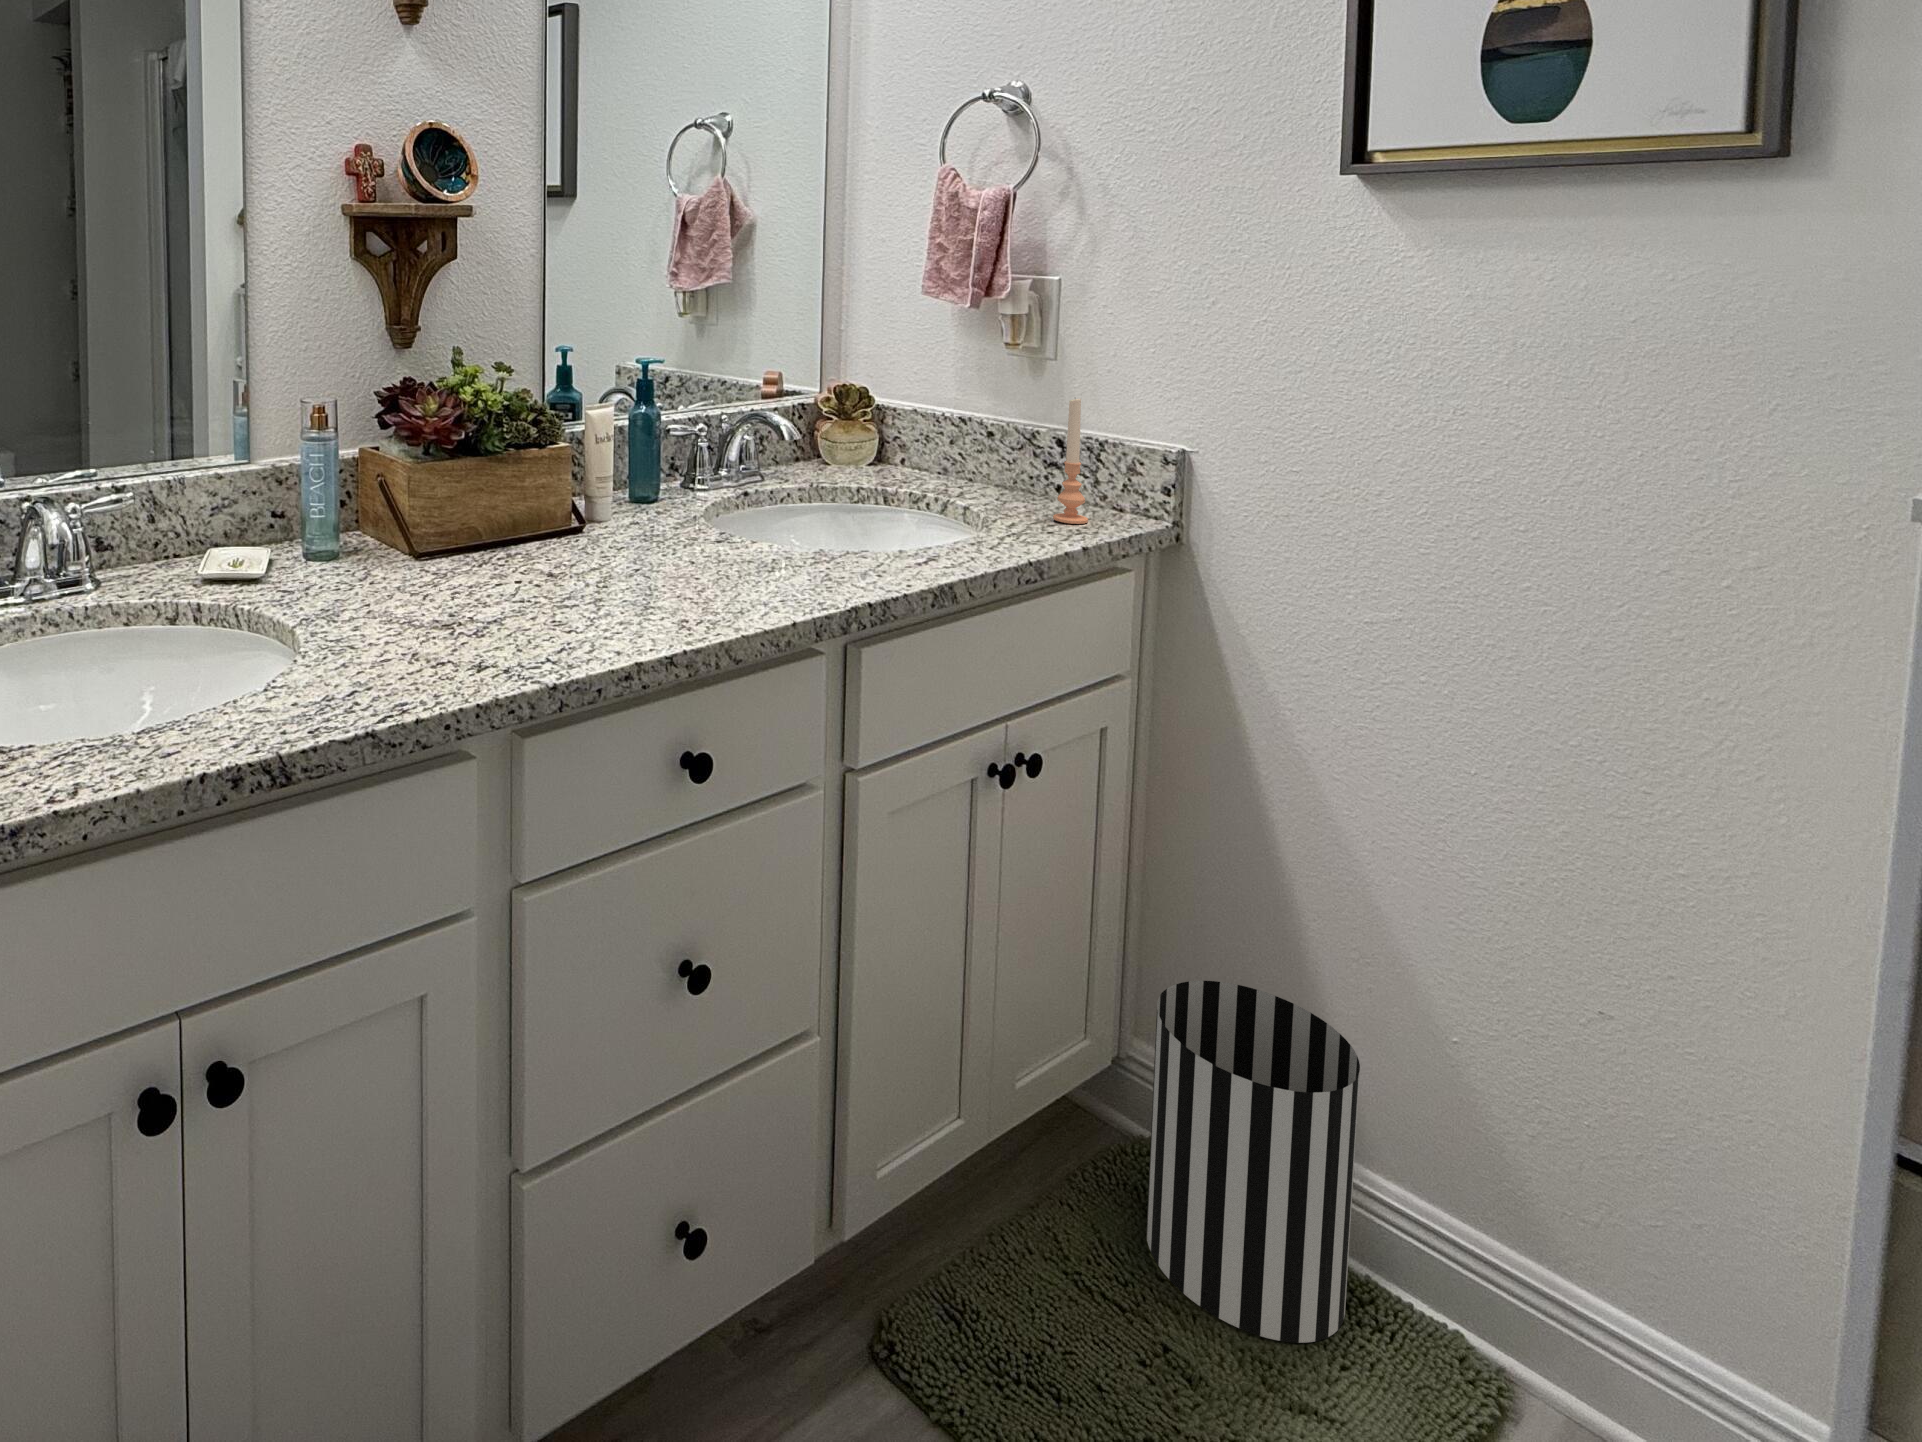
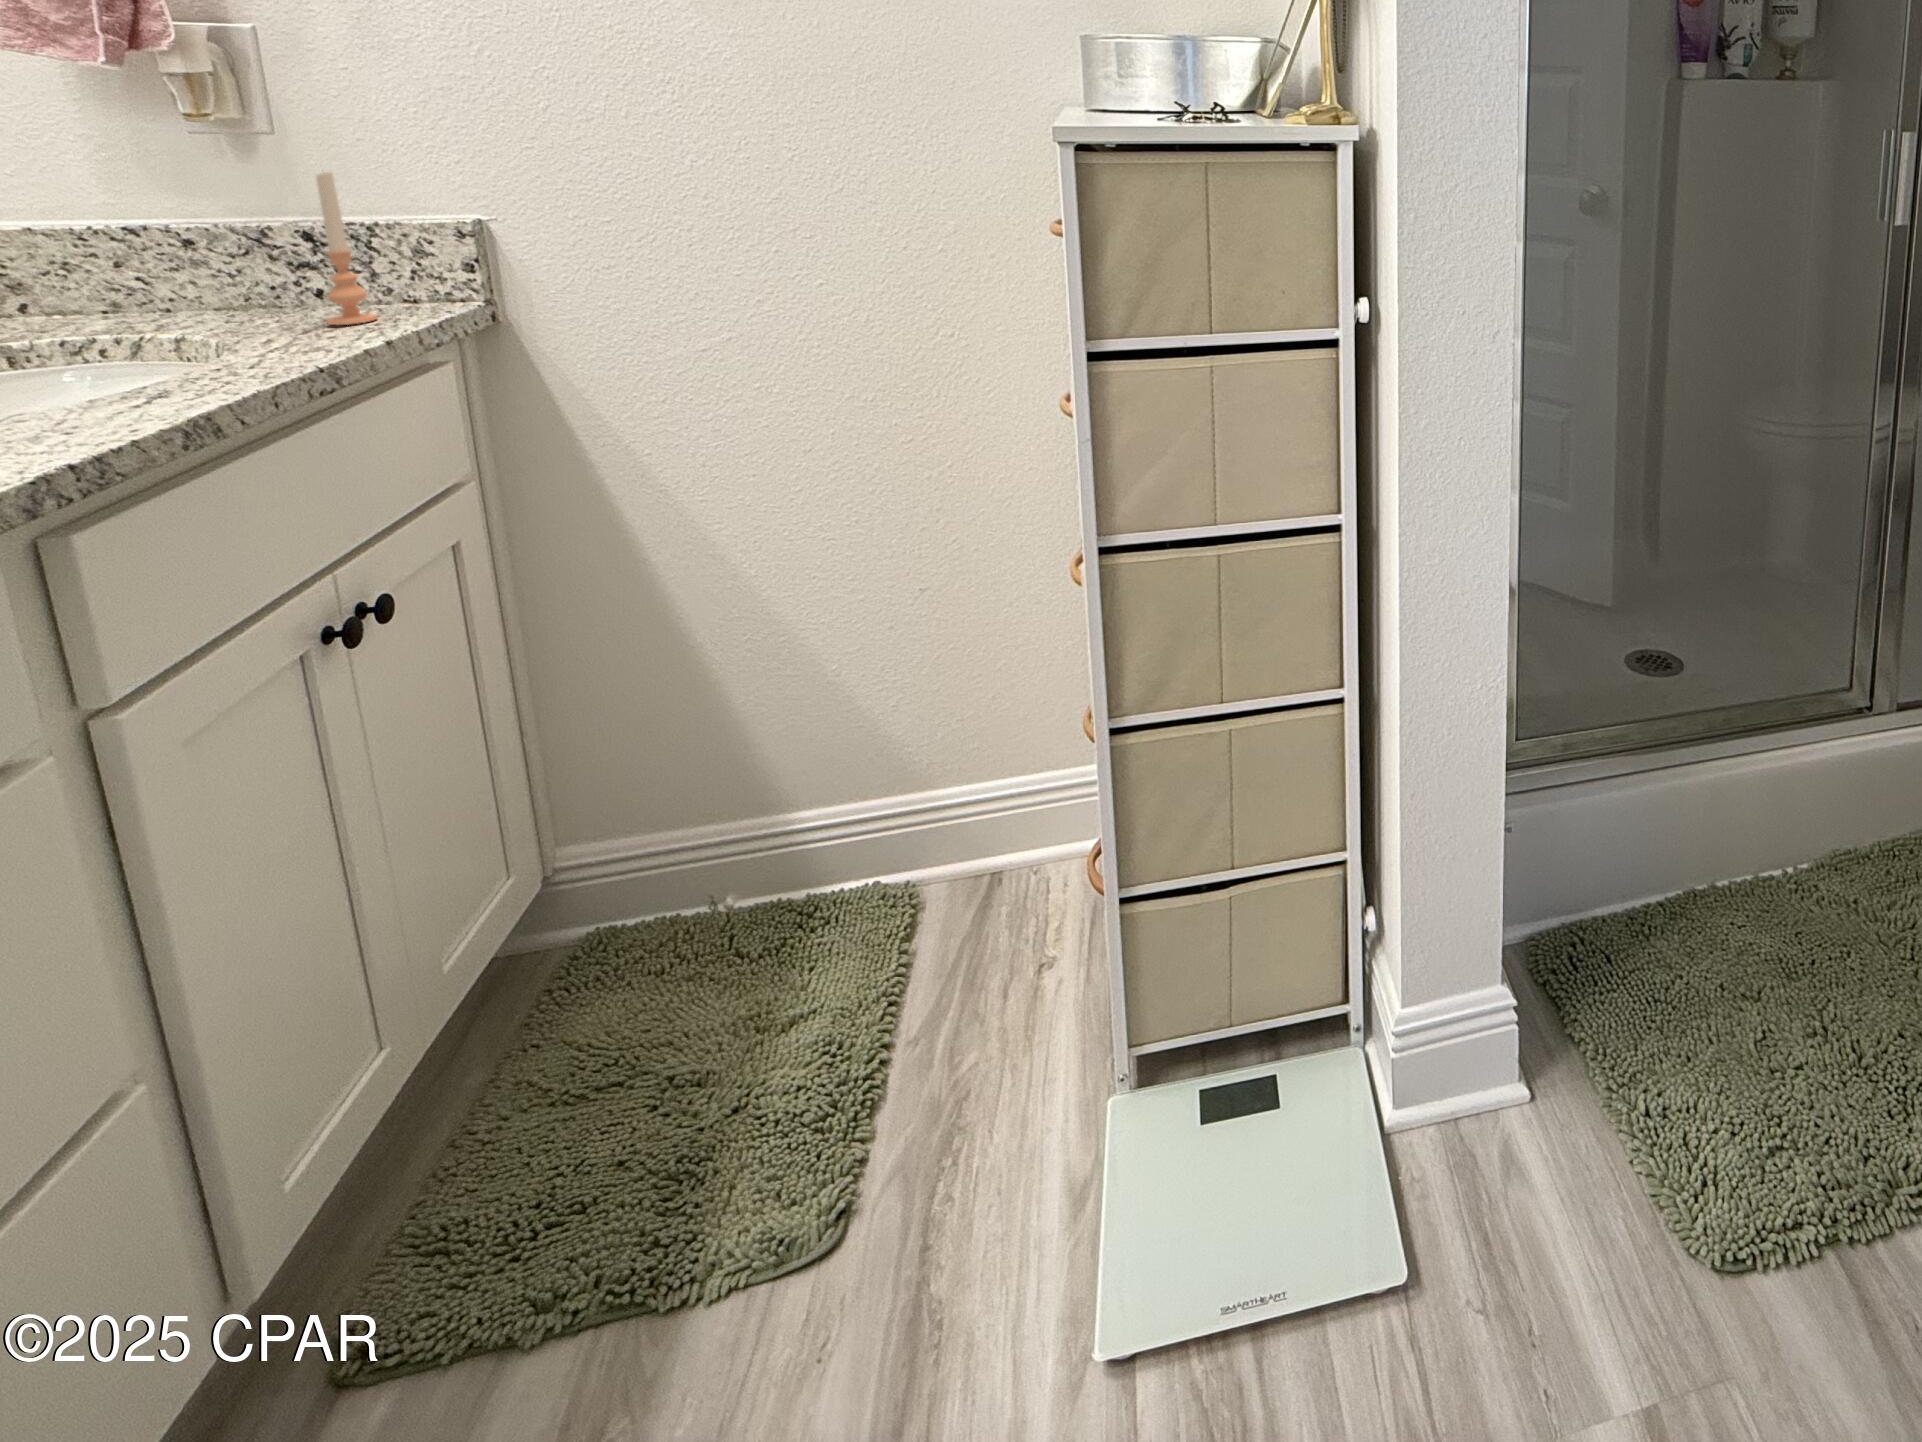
wastebasket: present [1146,981,1360,1343] -> none [583,714,801,1025]

